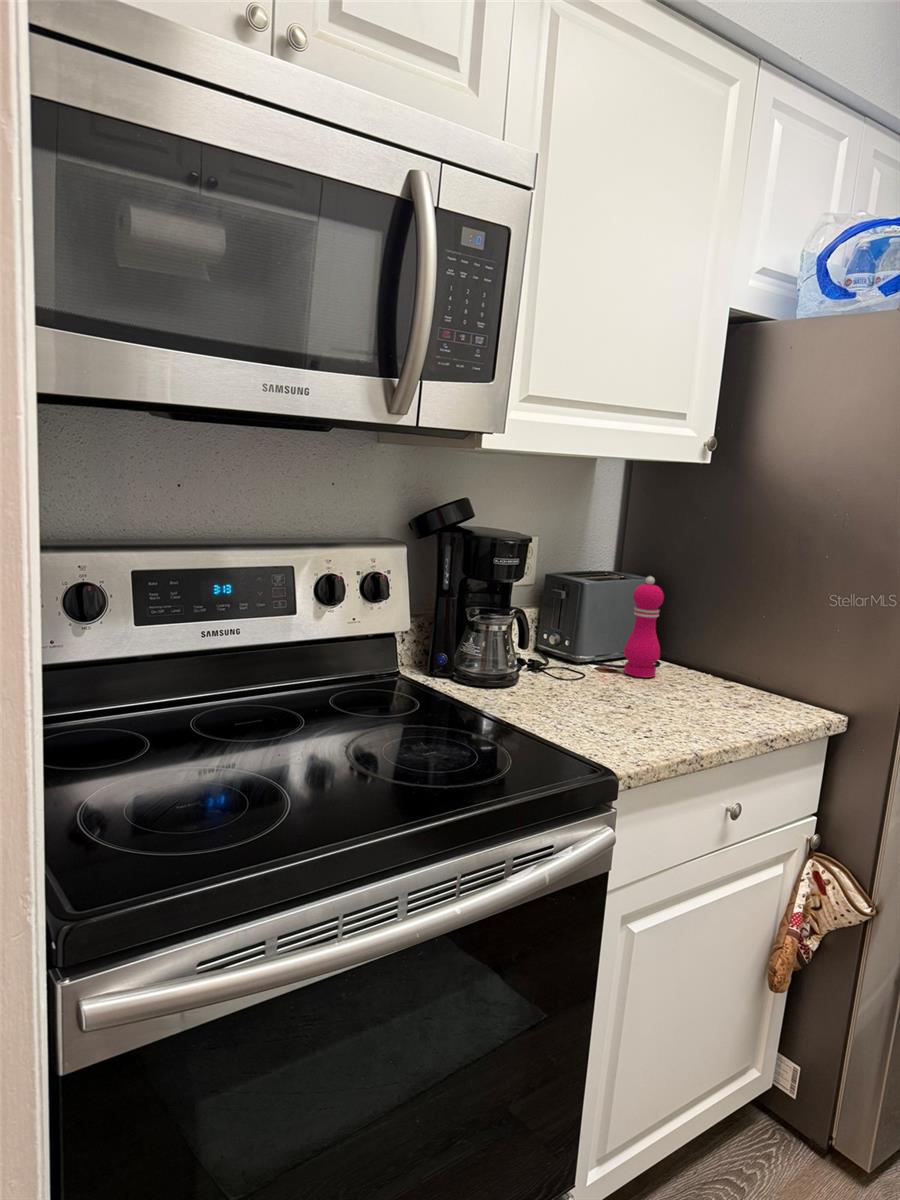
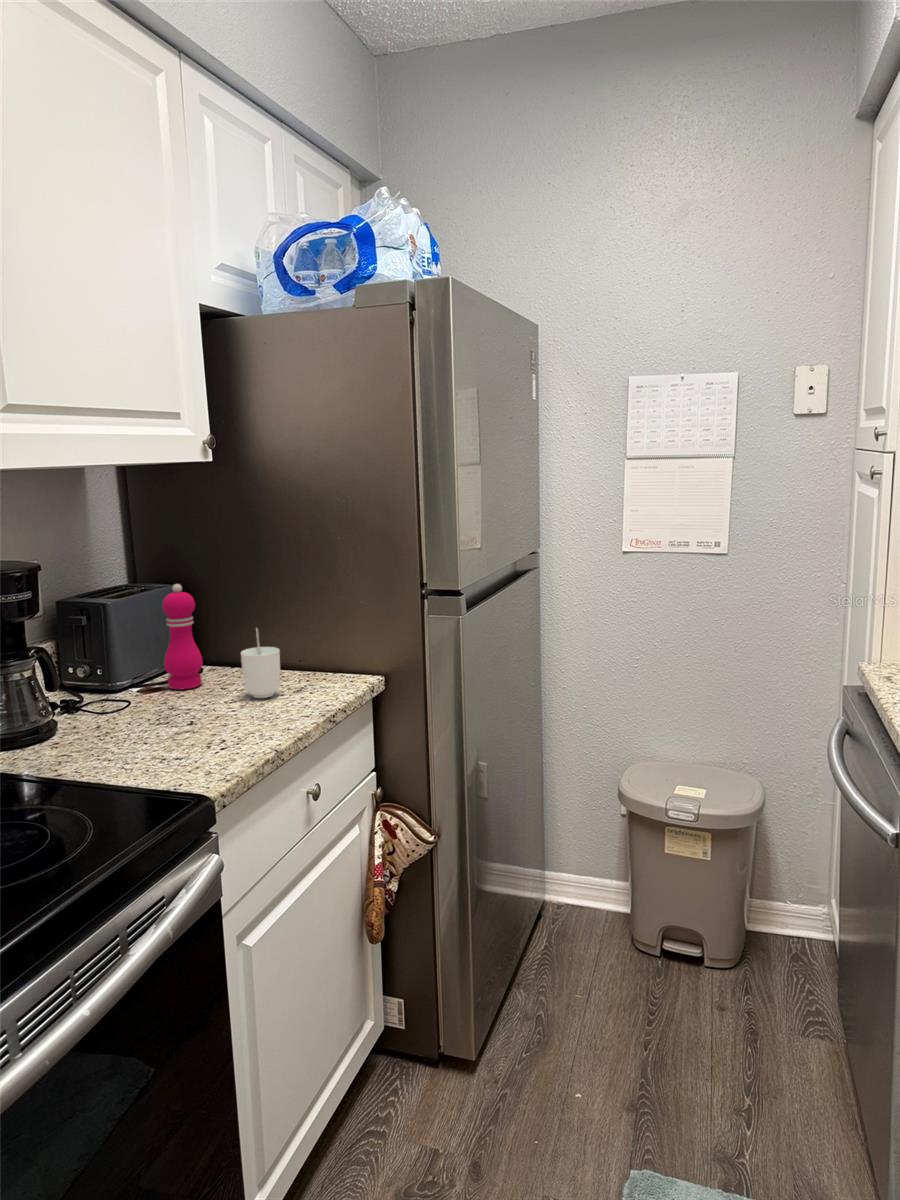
cup: none [691,633,733,704] -> present [241,628,280,698]

